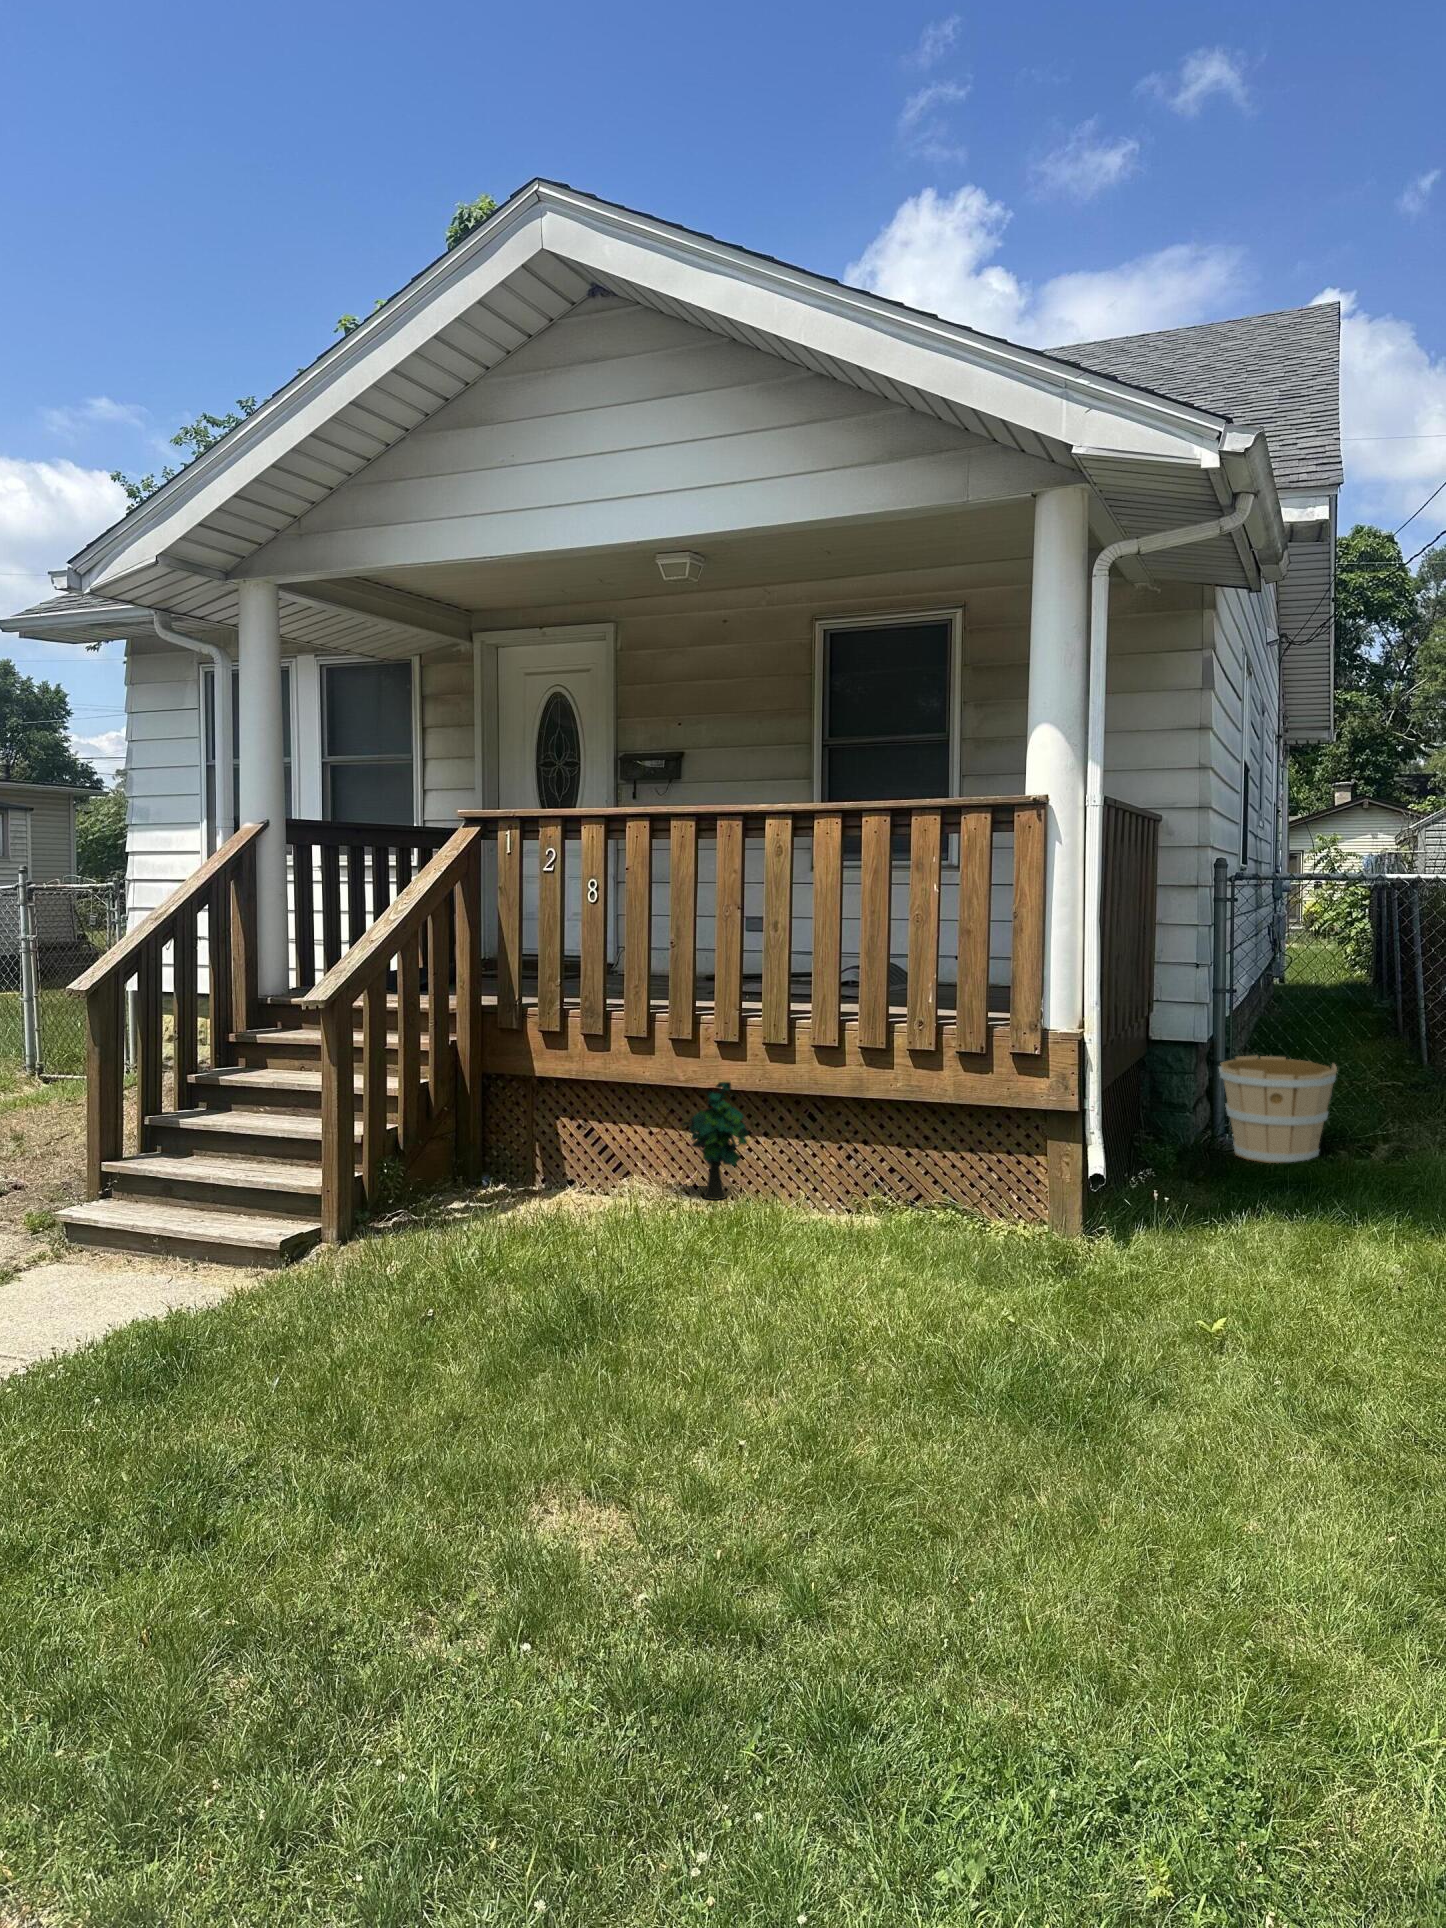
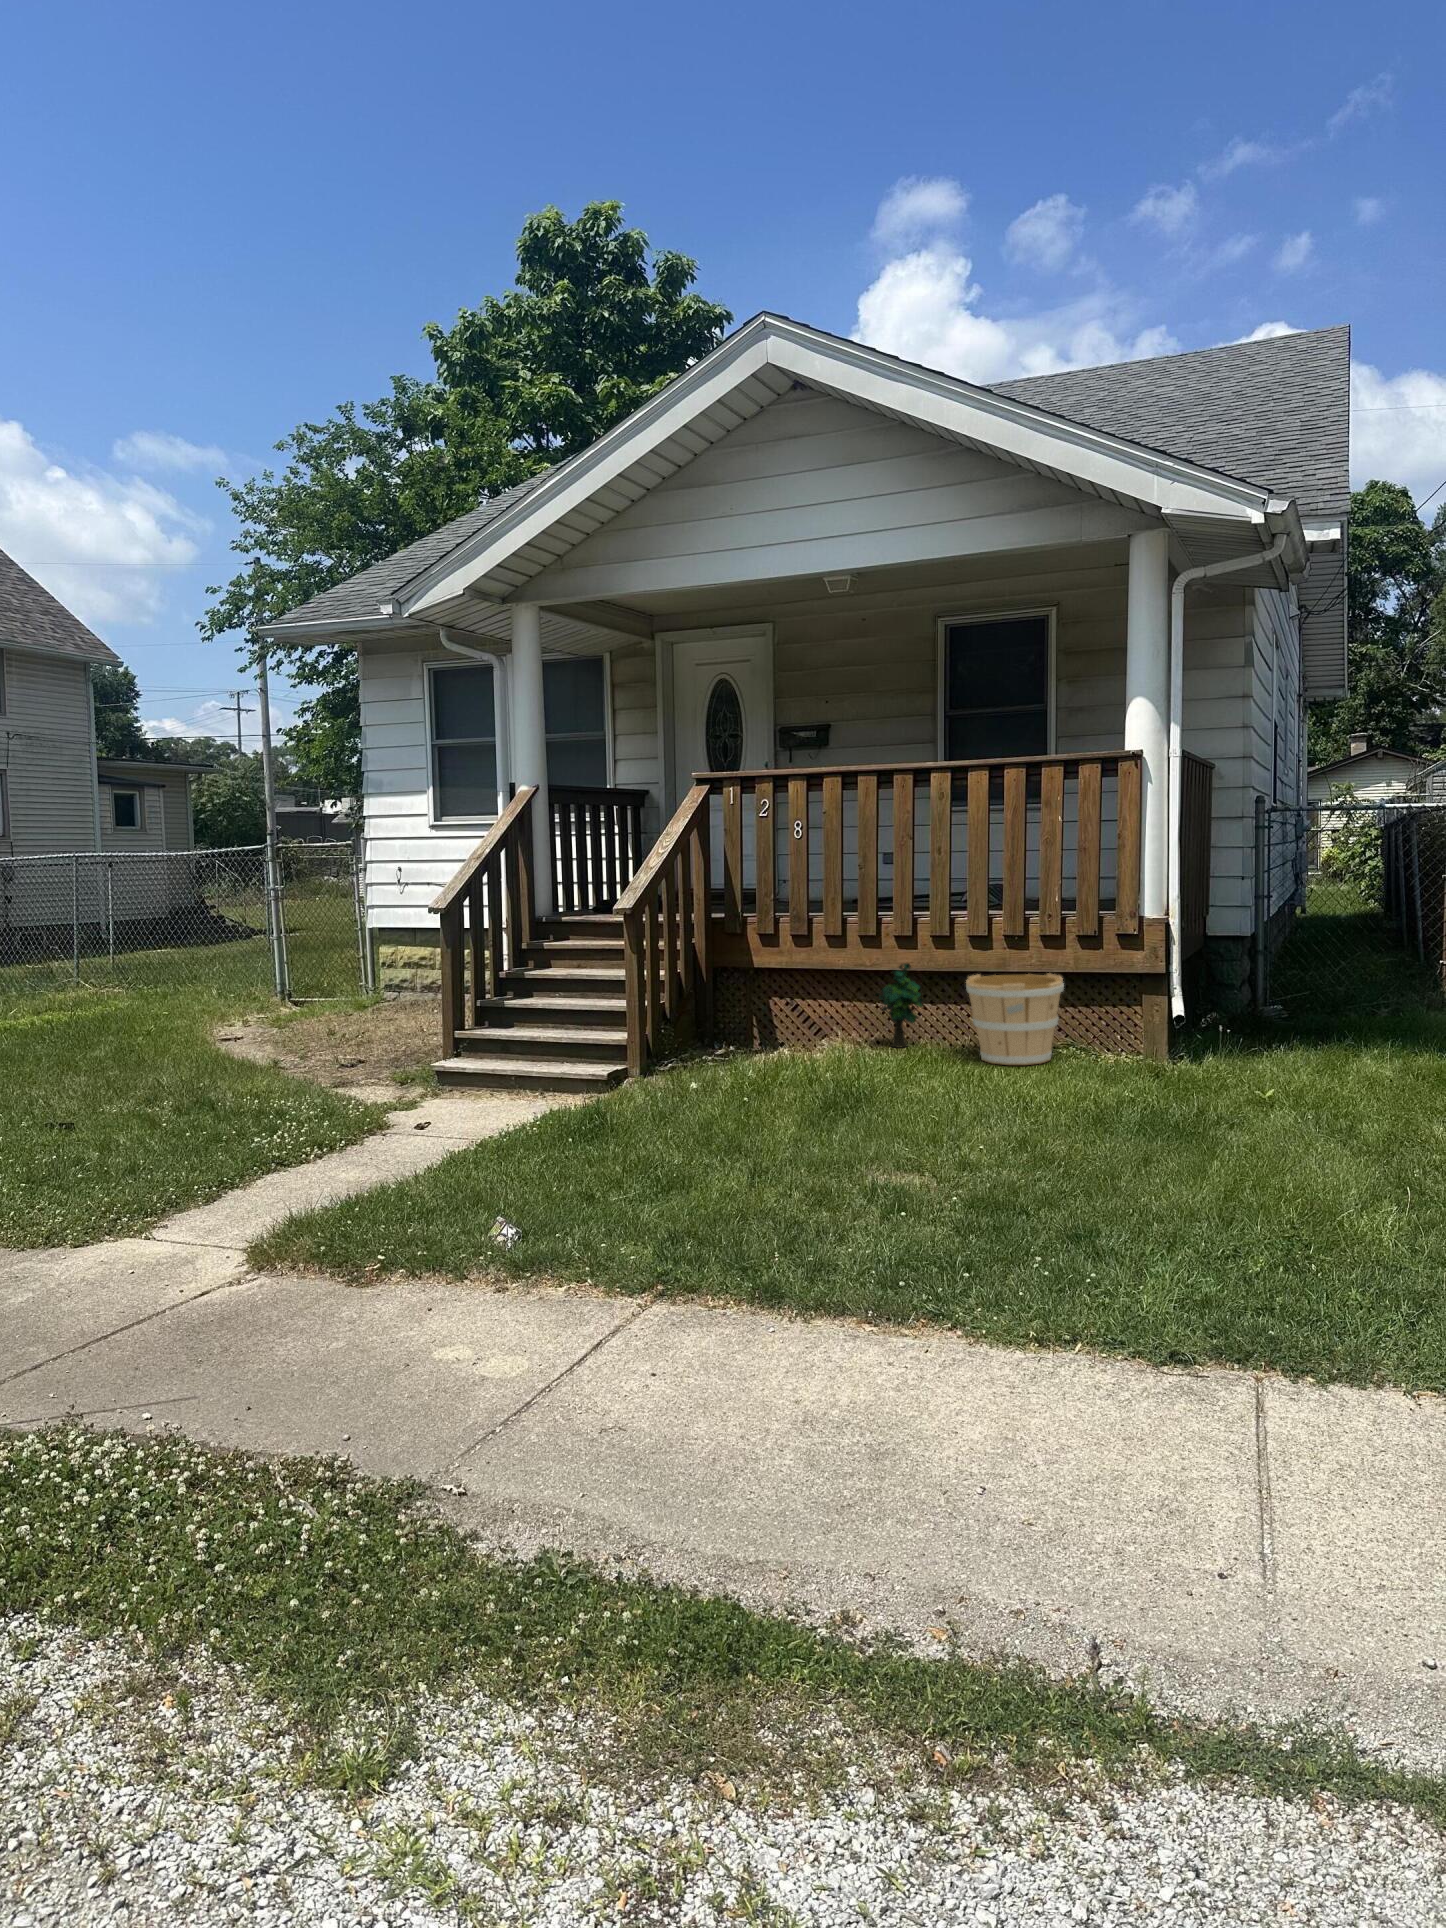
wooden bucket: present [1219,1056,1337,1163] -> present [966,973,1064,1065]

